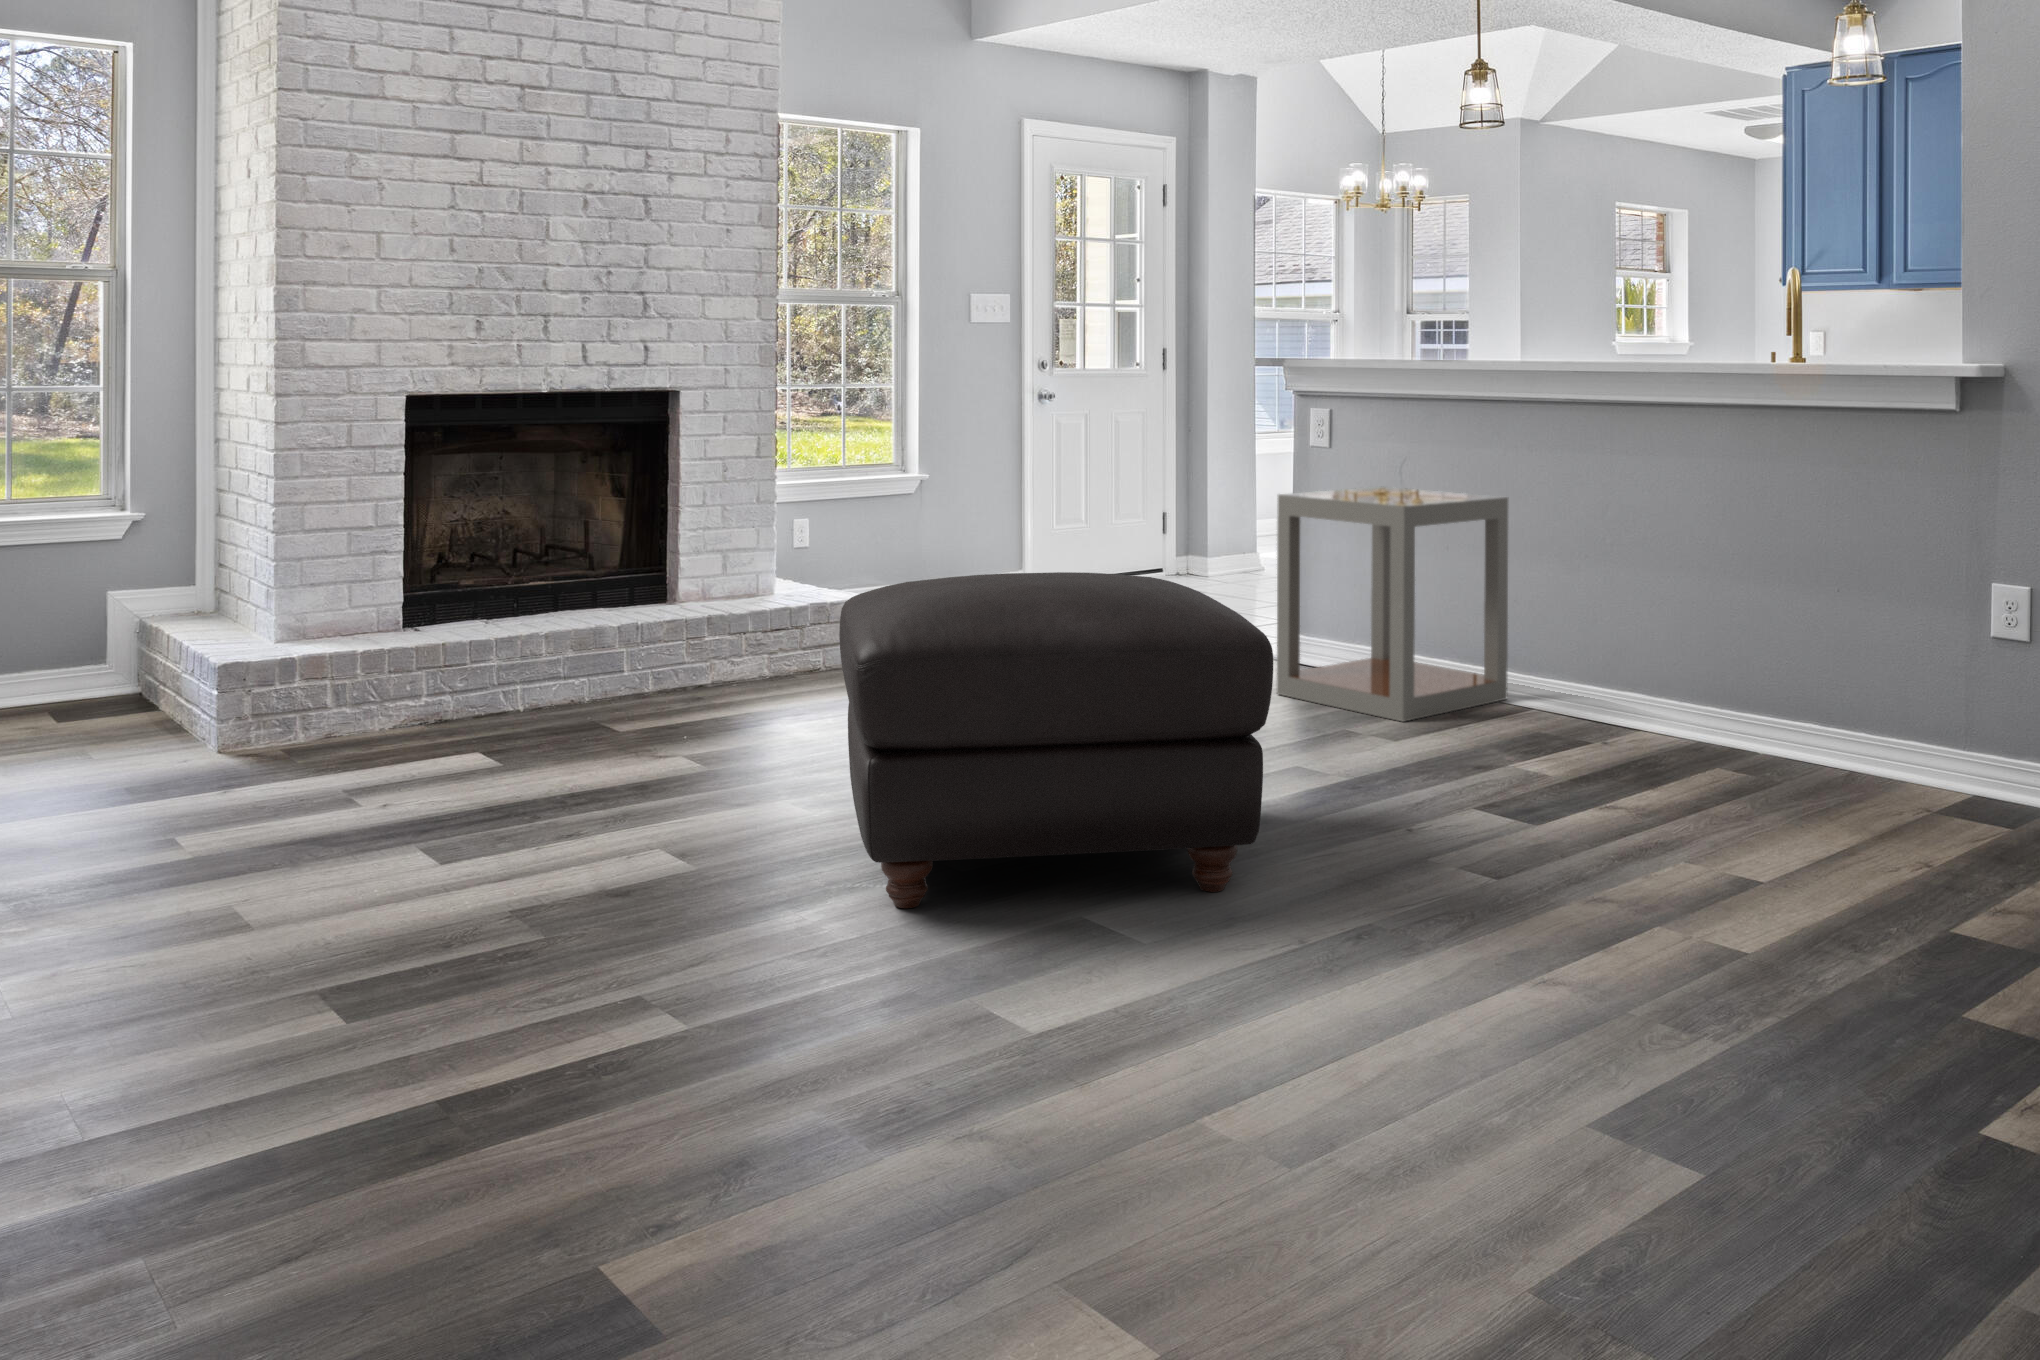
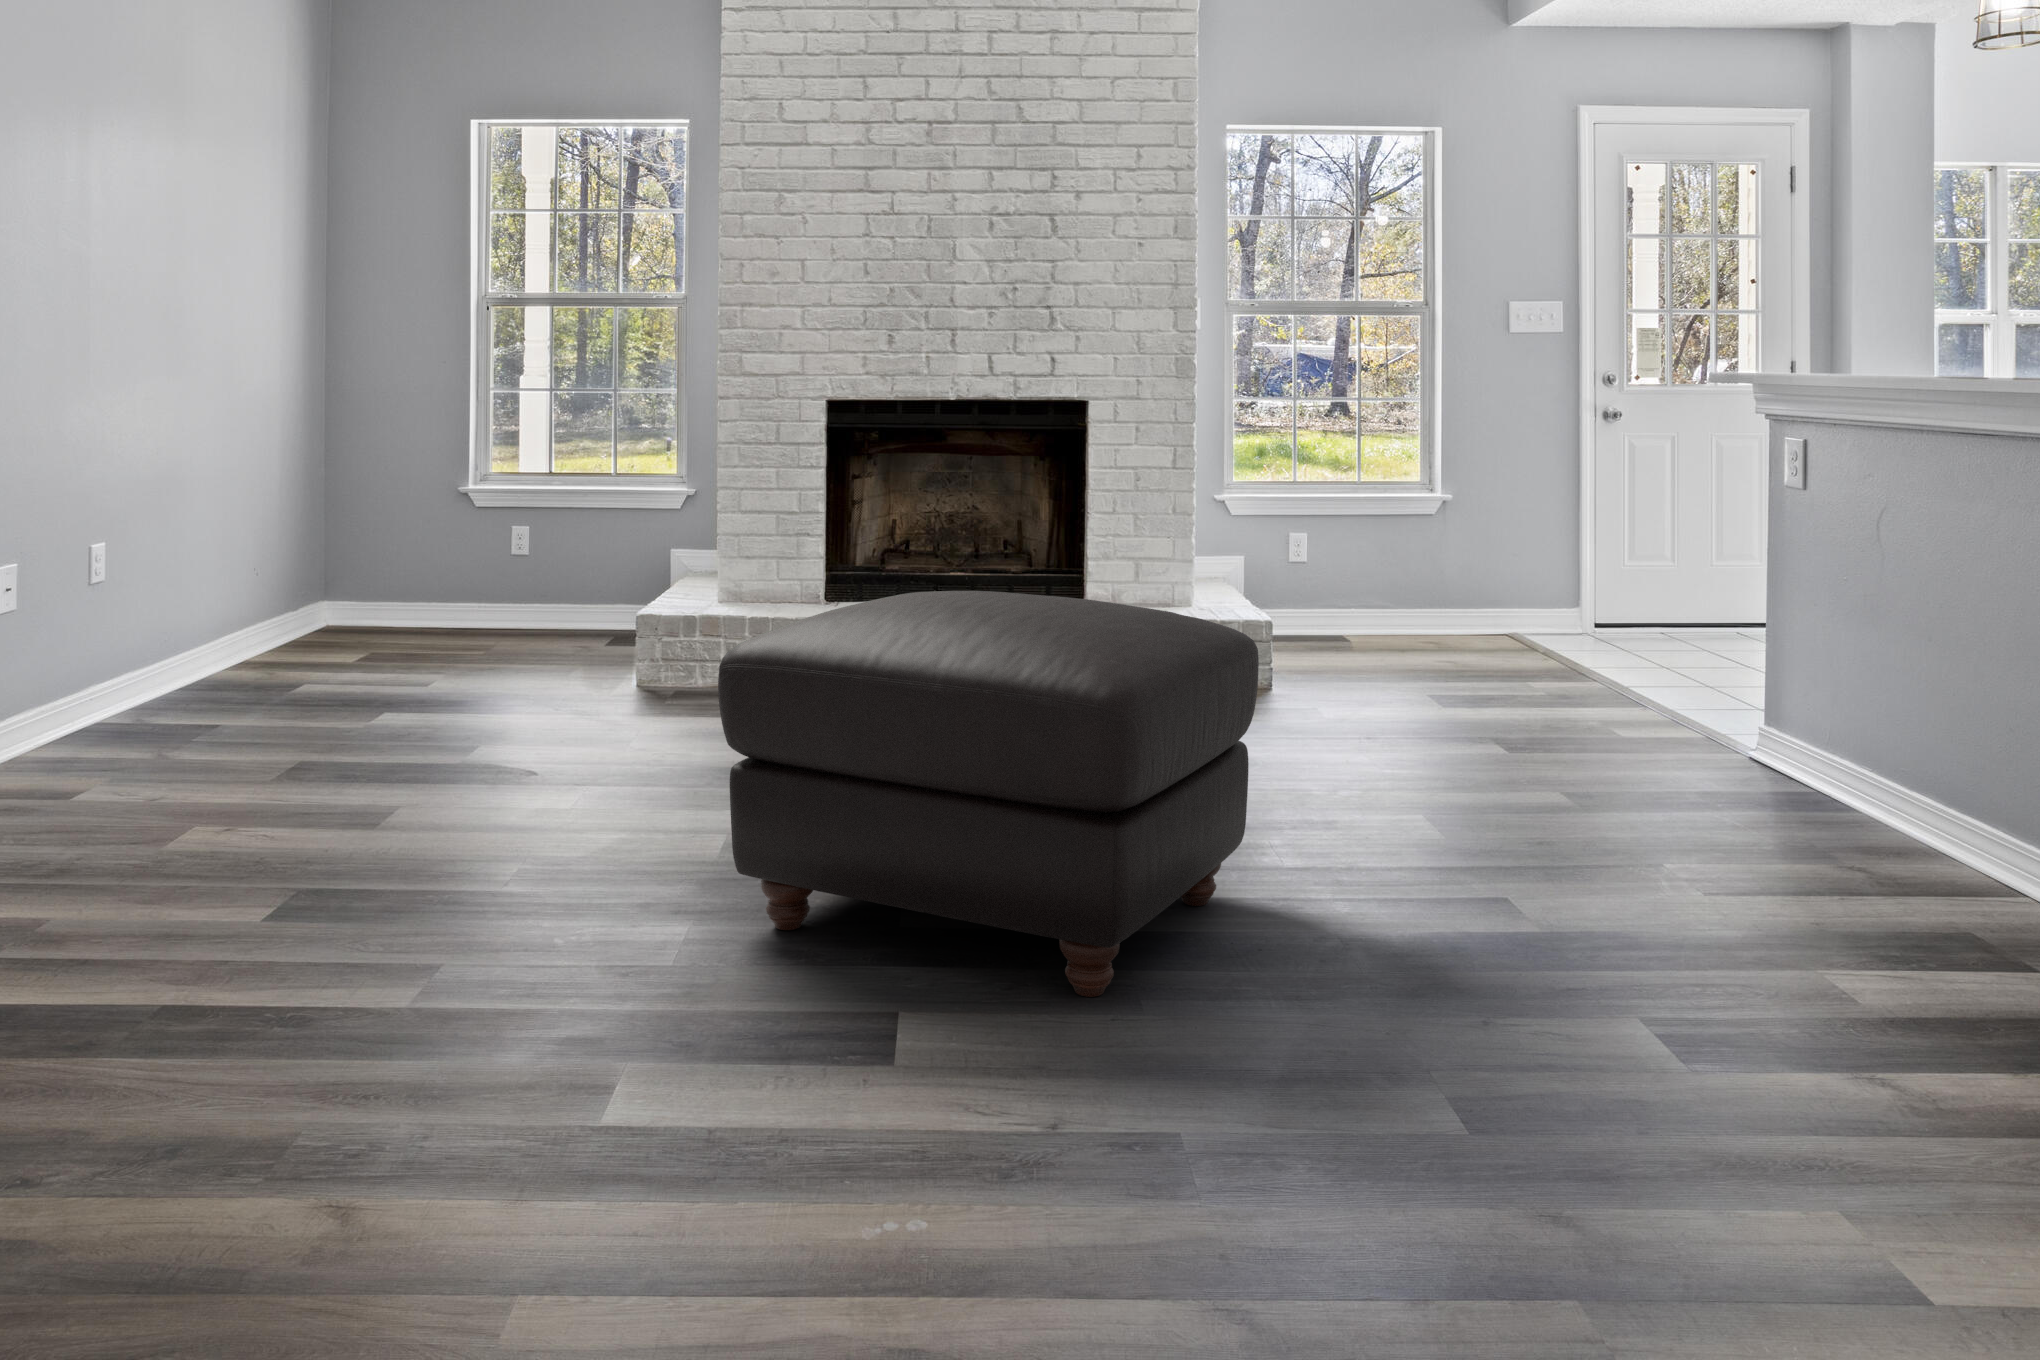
side table: present [1277,487,1508,722] -> none [1645,536,1984,853]

